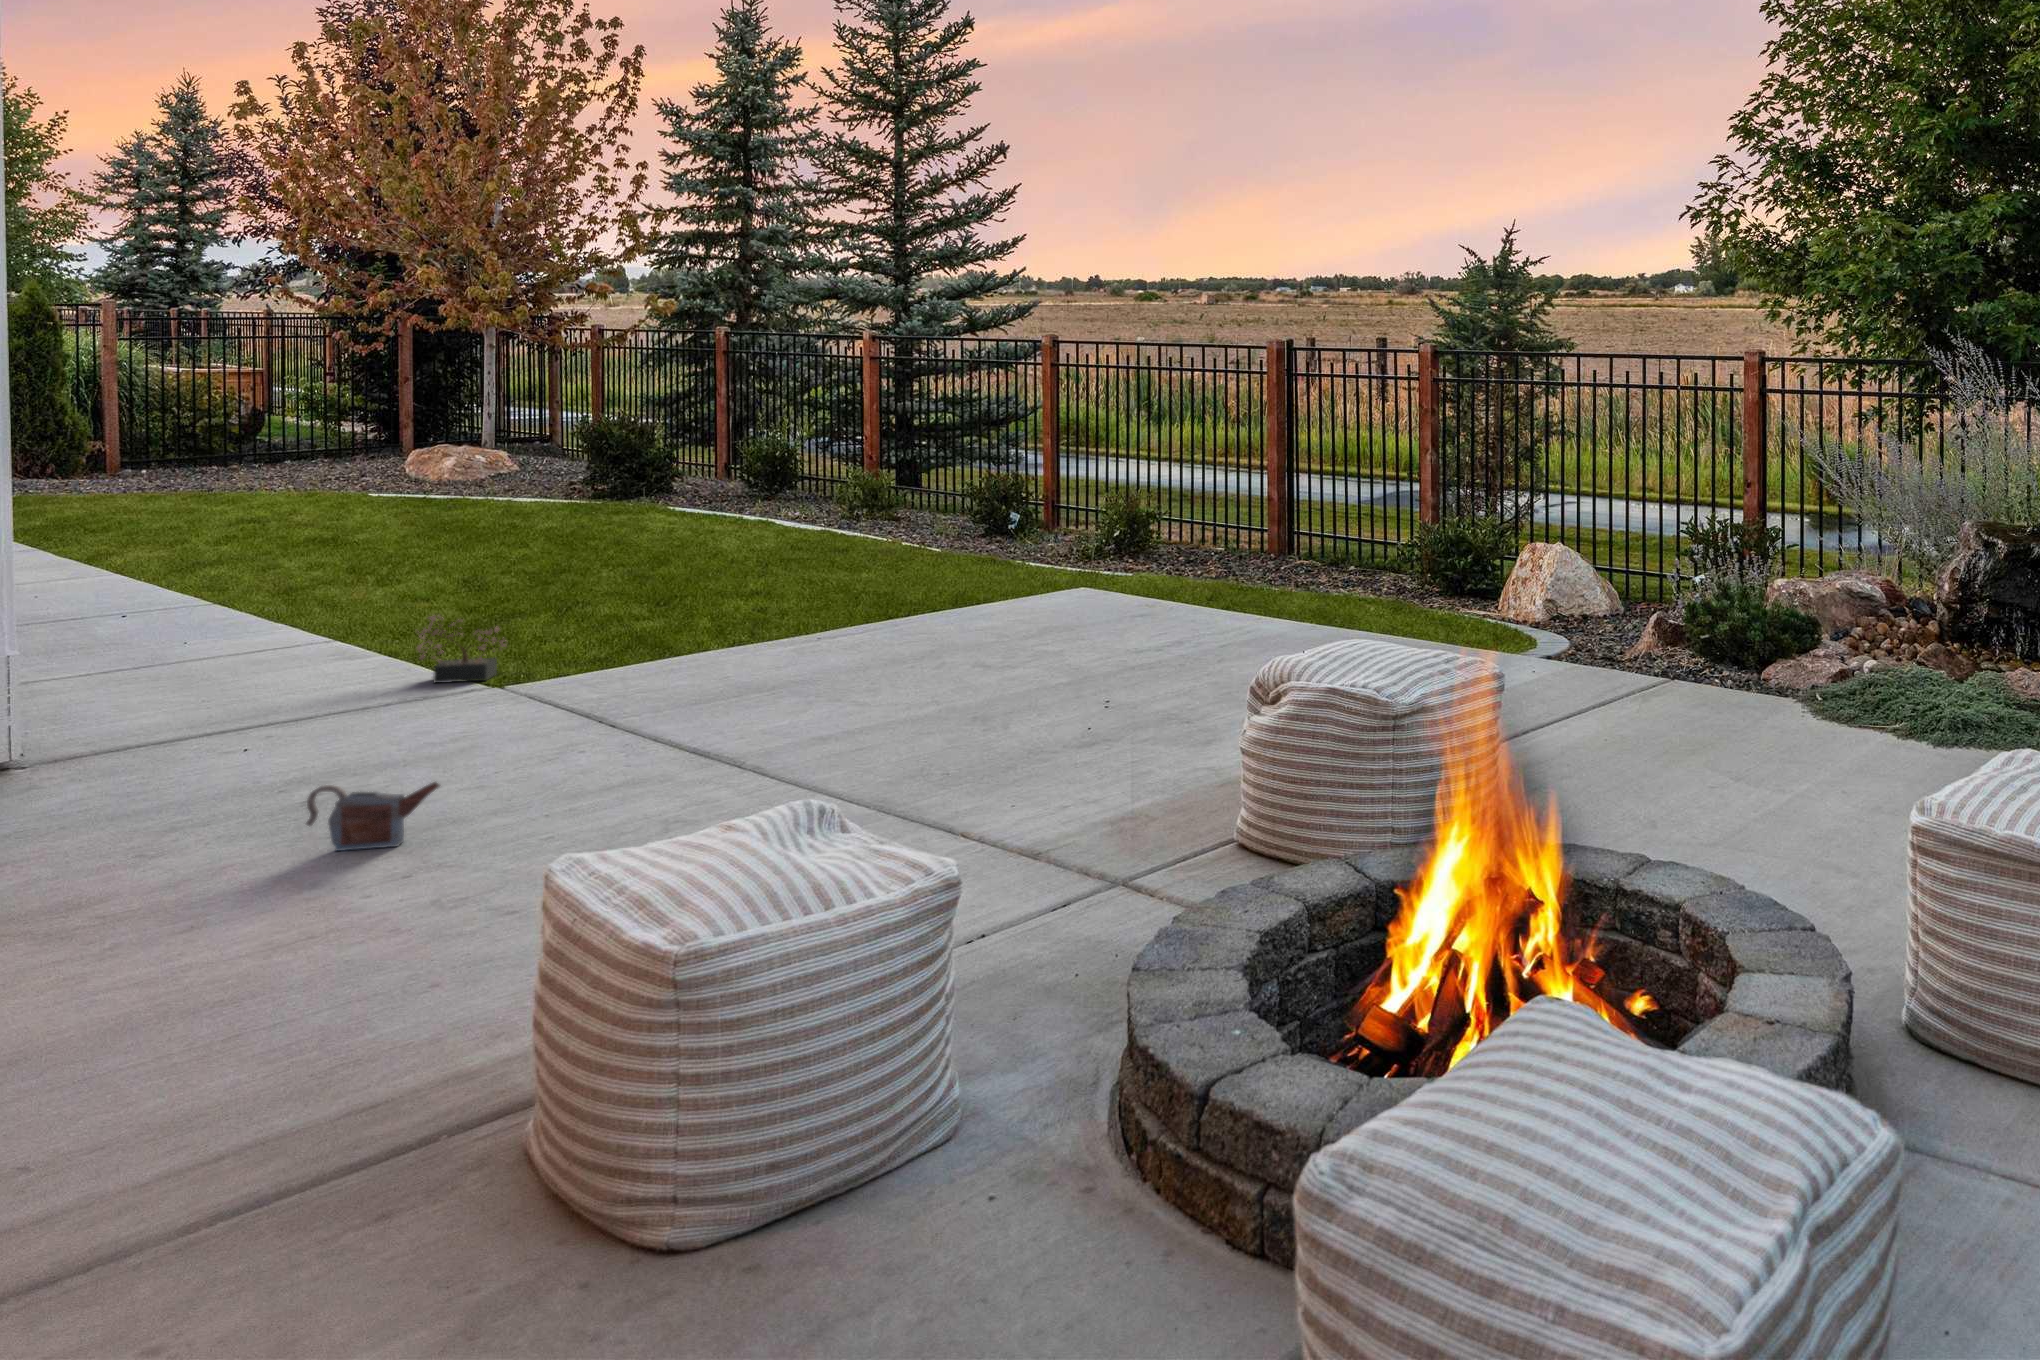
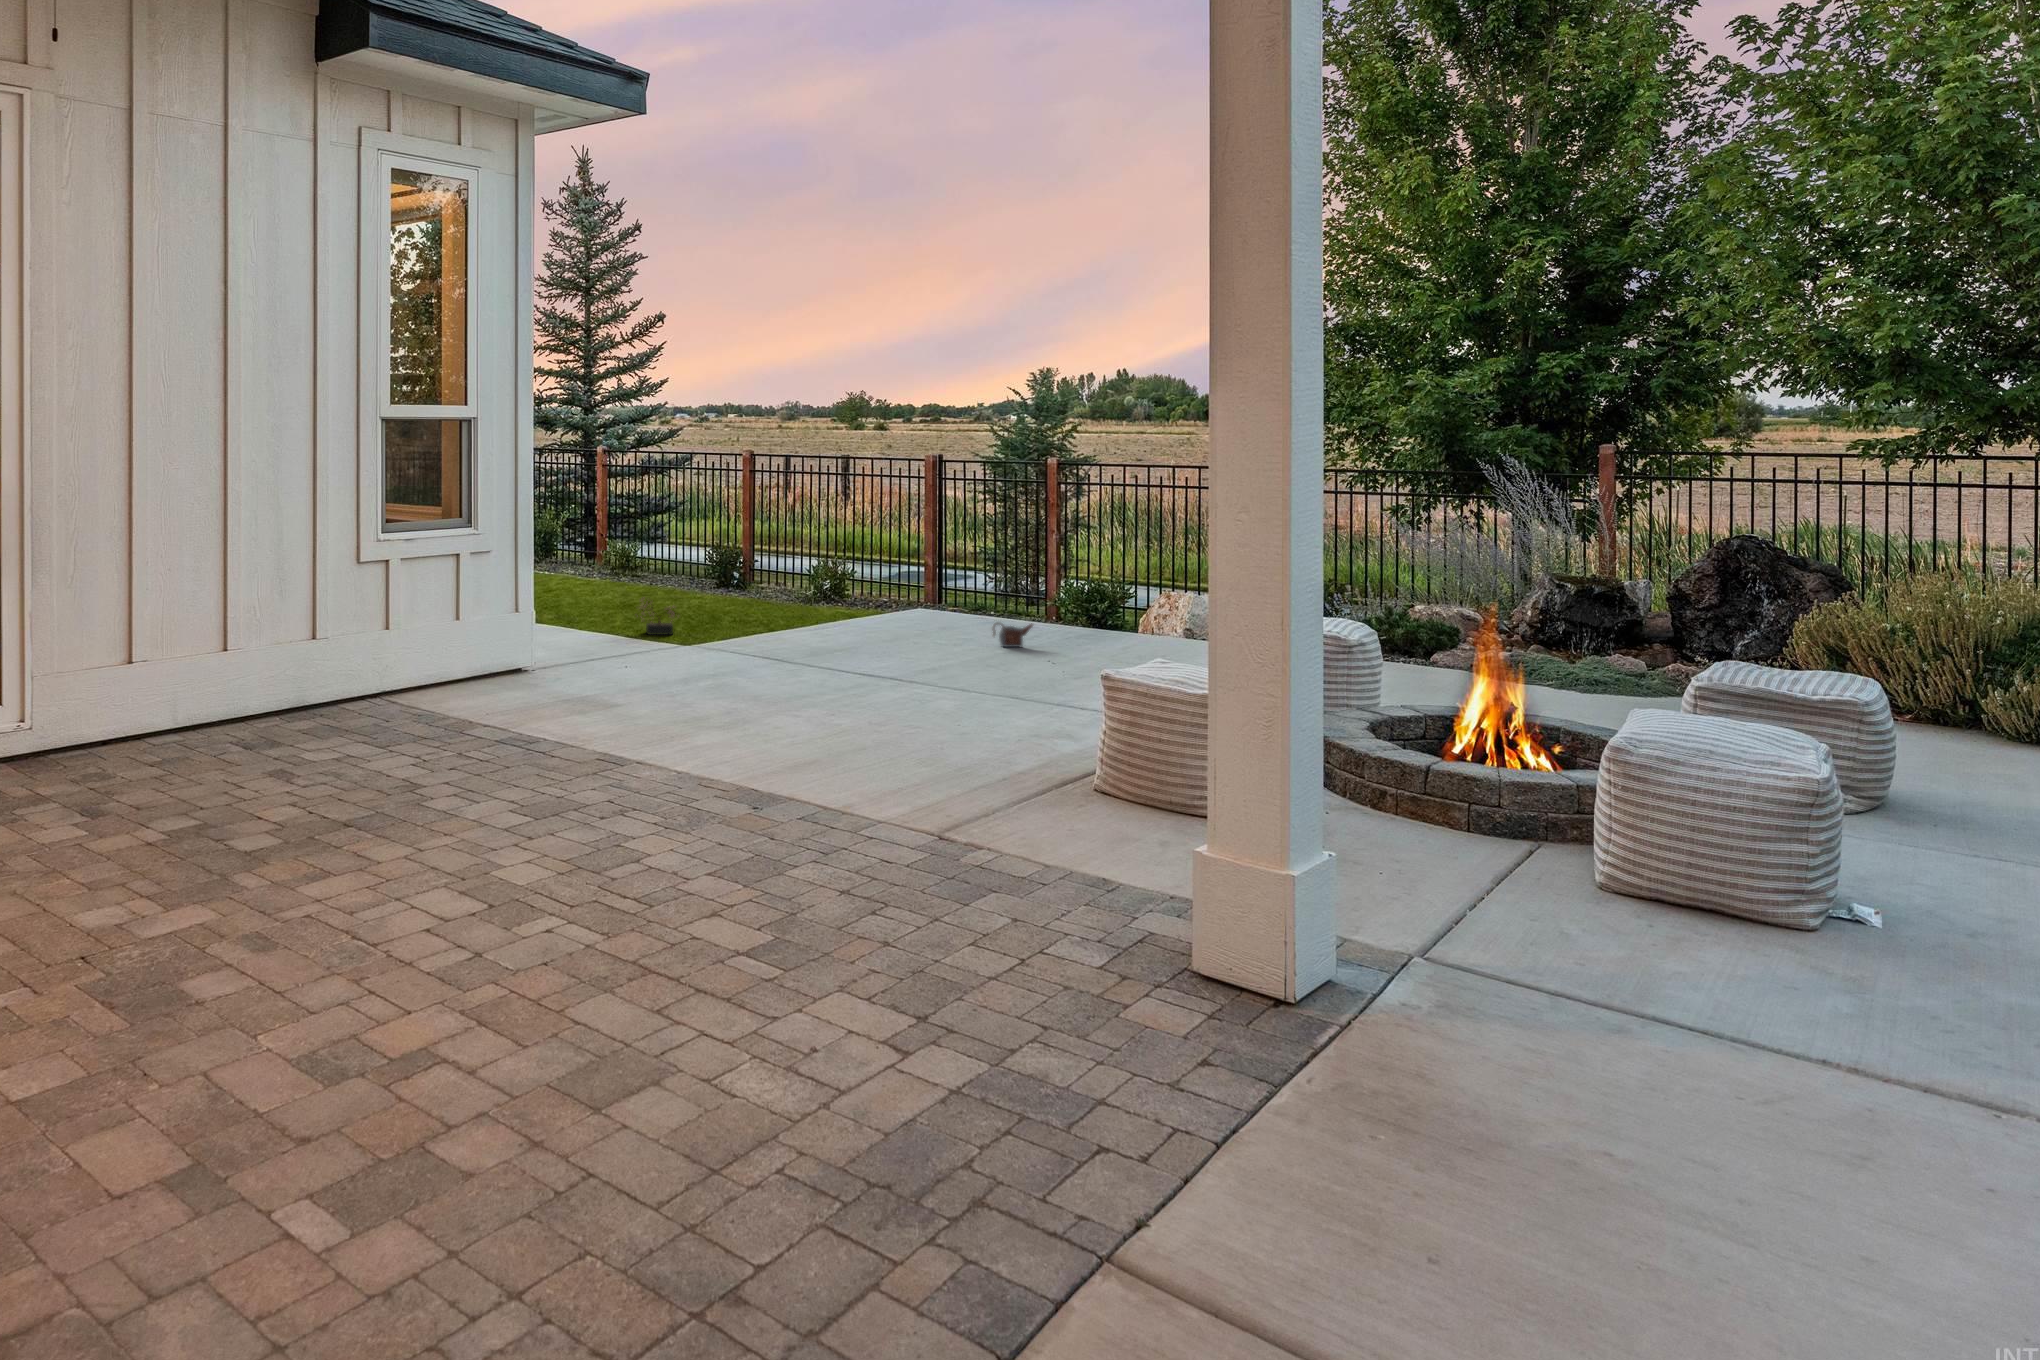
watering can: present [306,782,440,851] -> present [992,623,1033,647]

